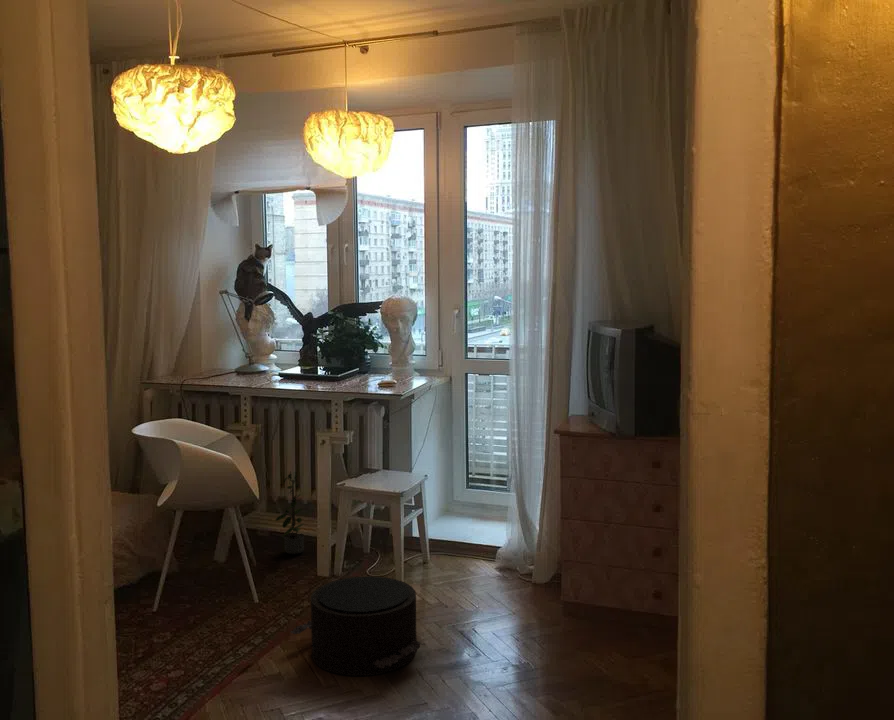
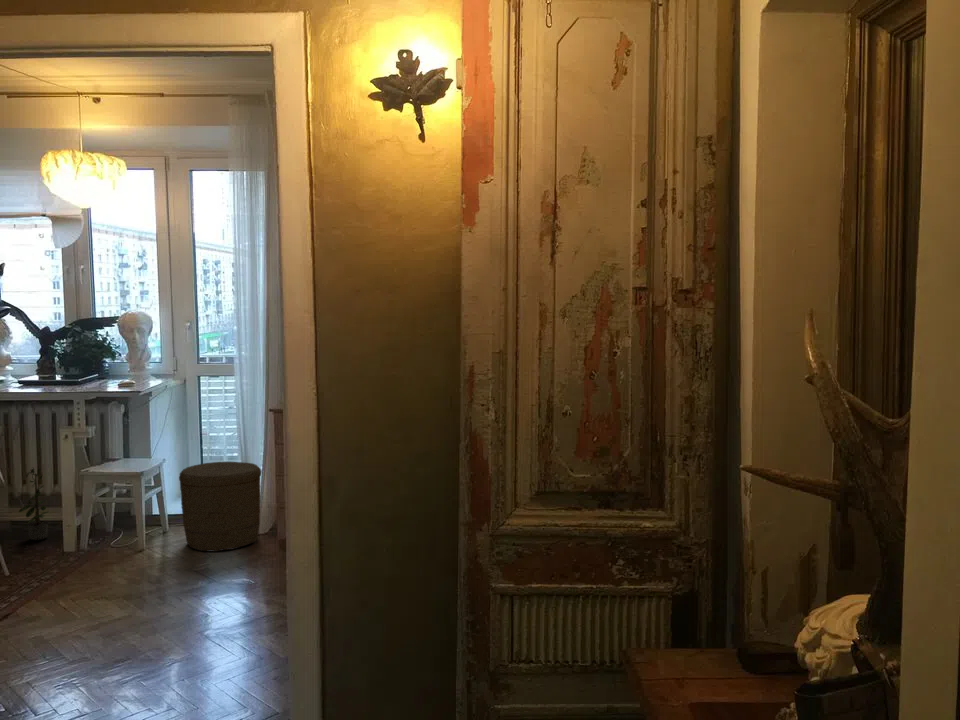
woven basket: none [443,484,540,600] -> present [179,462,261,552]
pouf: present [291,576,424,676] -> none [44,536,166,611]

